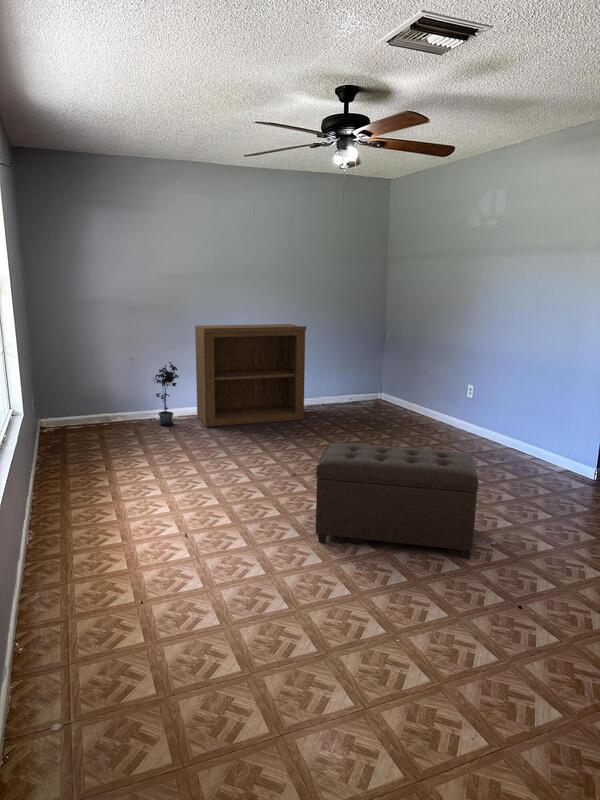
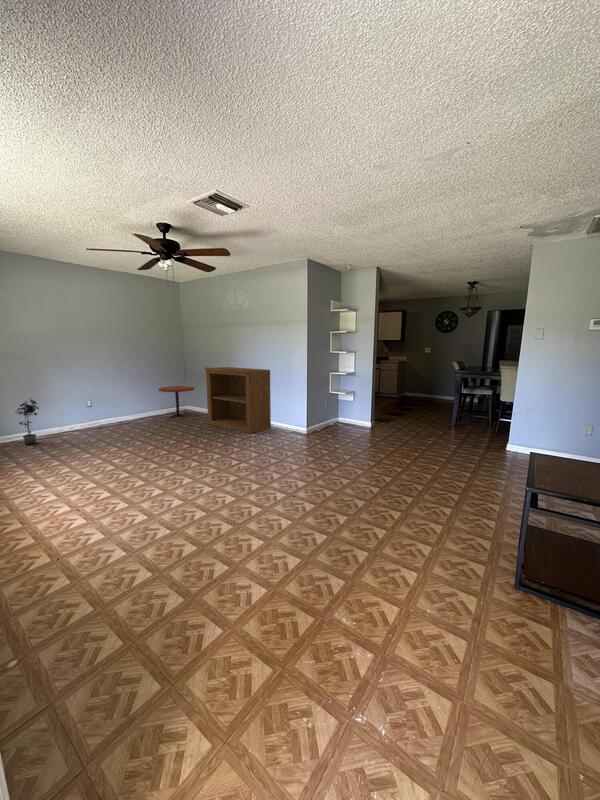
bookshelf: present [195,324,306,427] -> present [205,367,271,434]
side table: none [338,357,395,411] -> present [158,386,194,417]
ottoman: present [315,443,479,559] -> none [171,427,264,492]

